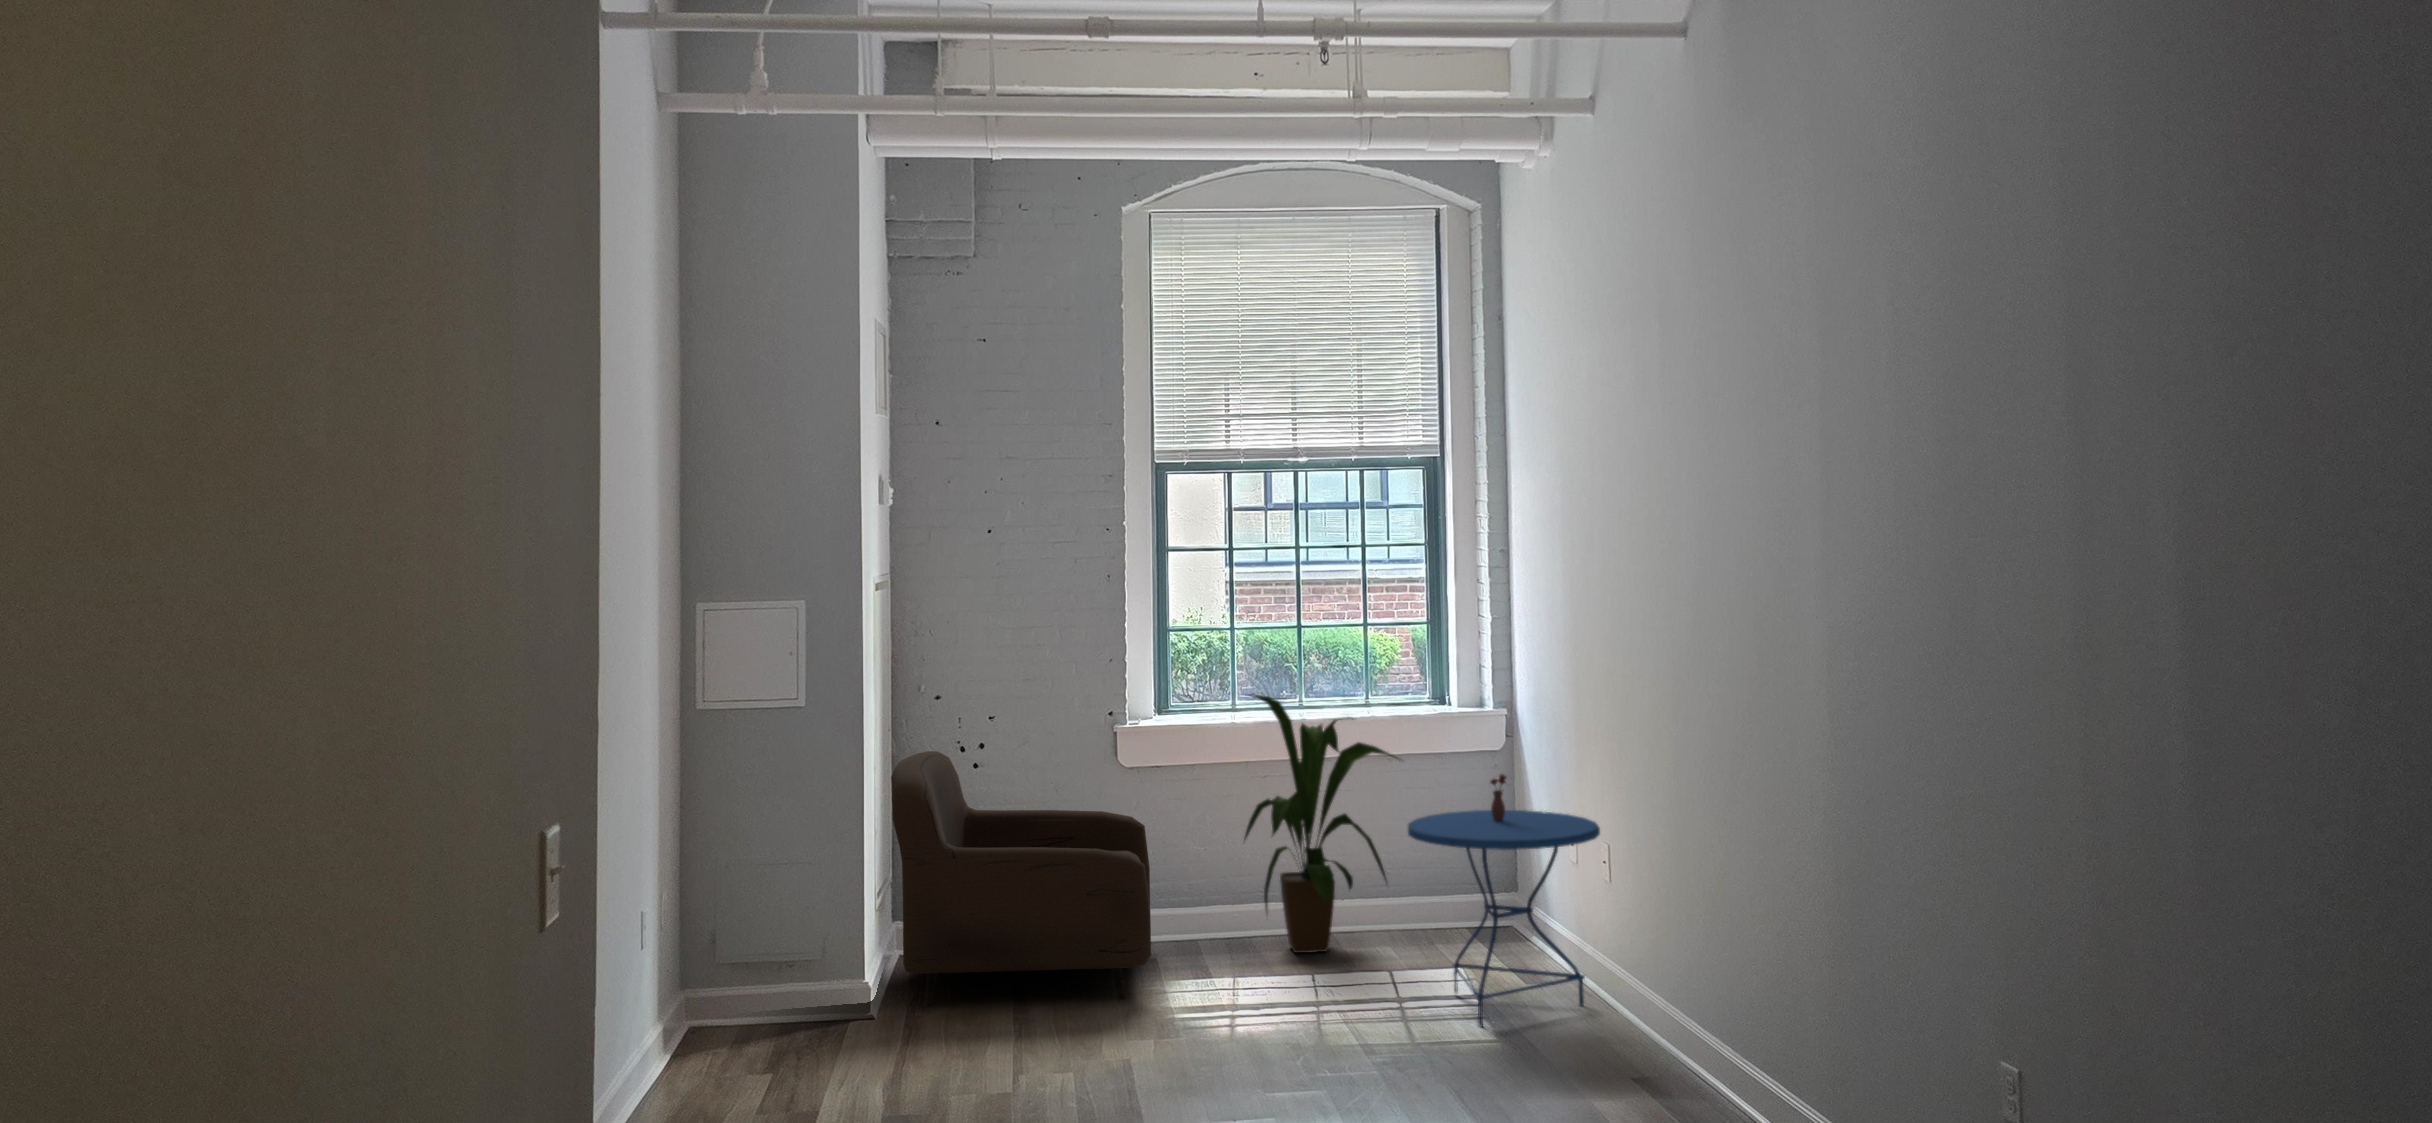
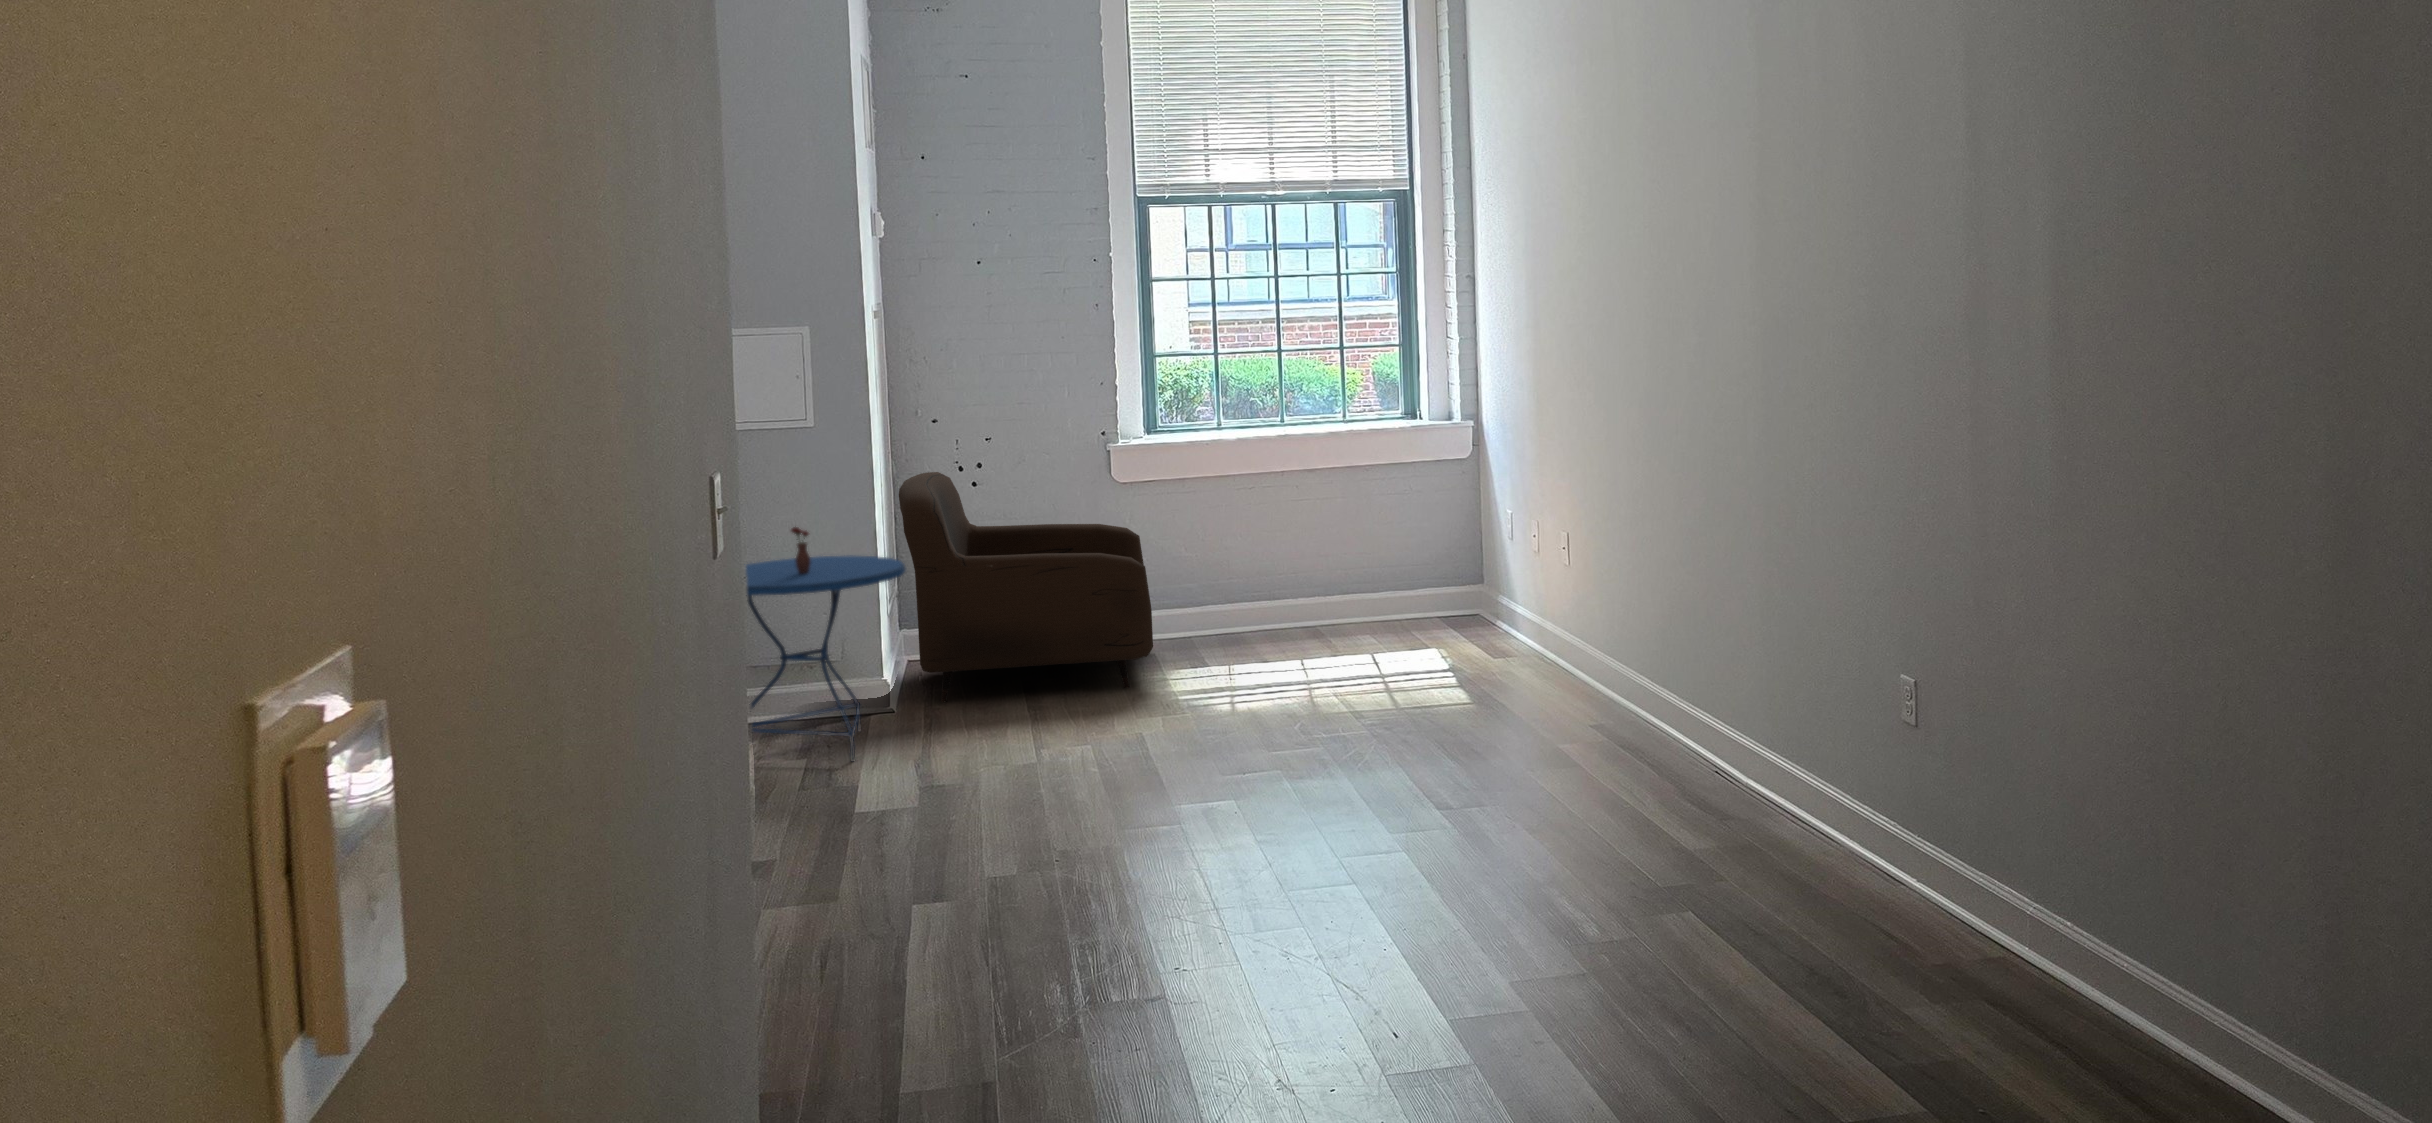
house plant: present [1244,694,1398,953] -> none [1231,411,1381,645]
side table: present [1408,775,1600,1027] -> present [746,527,905,761]

